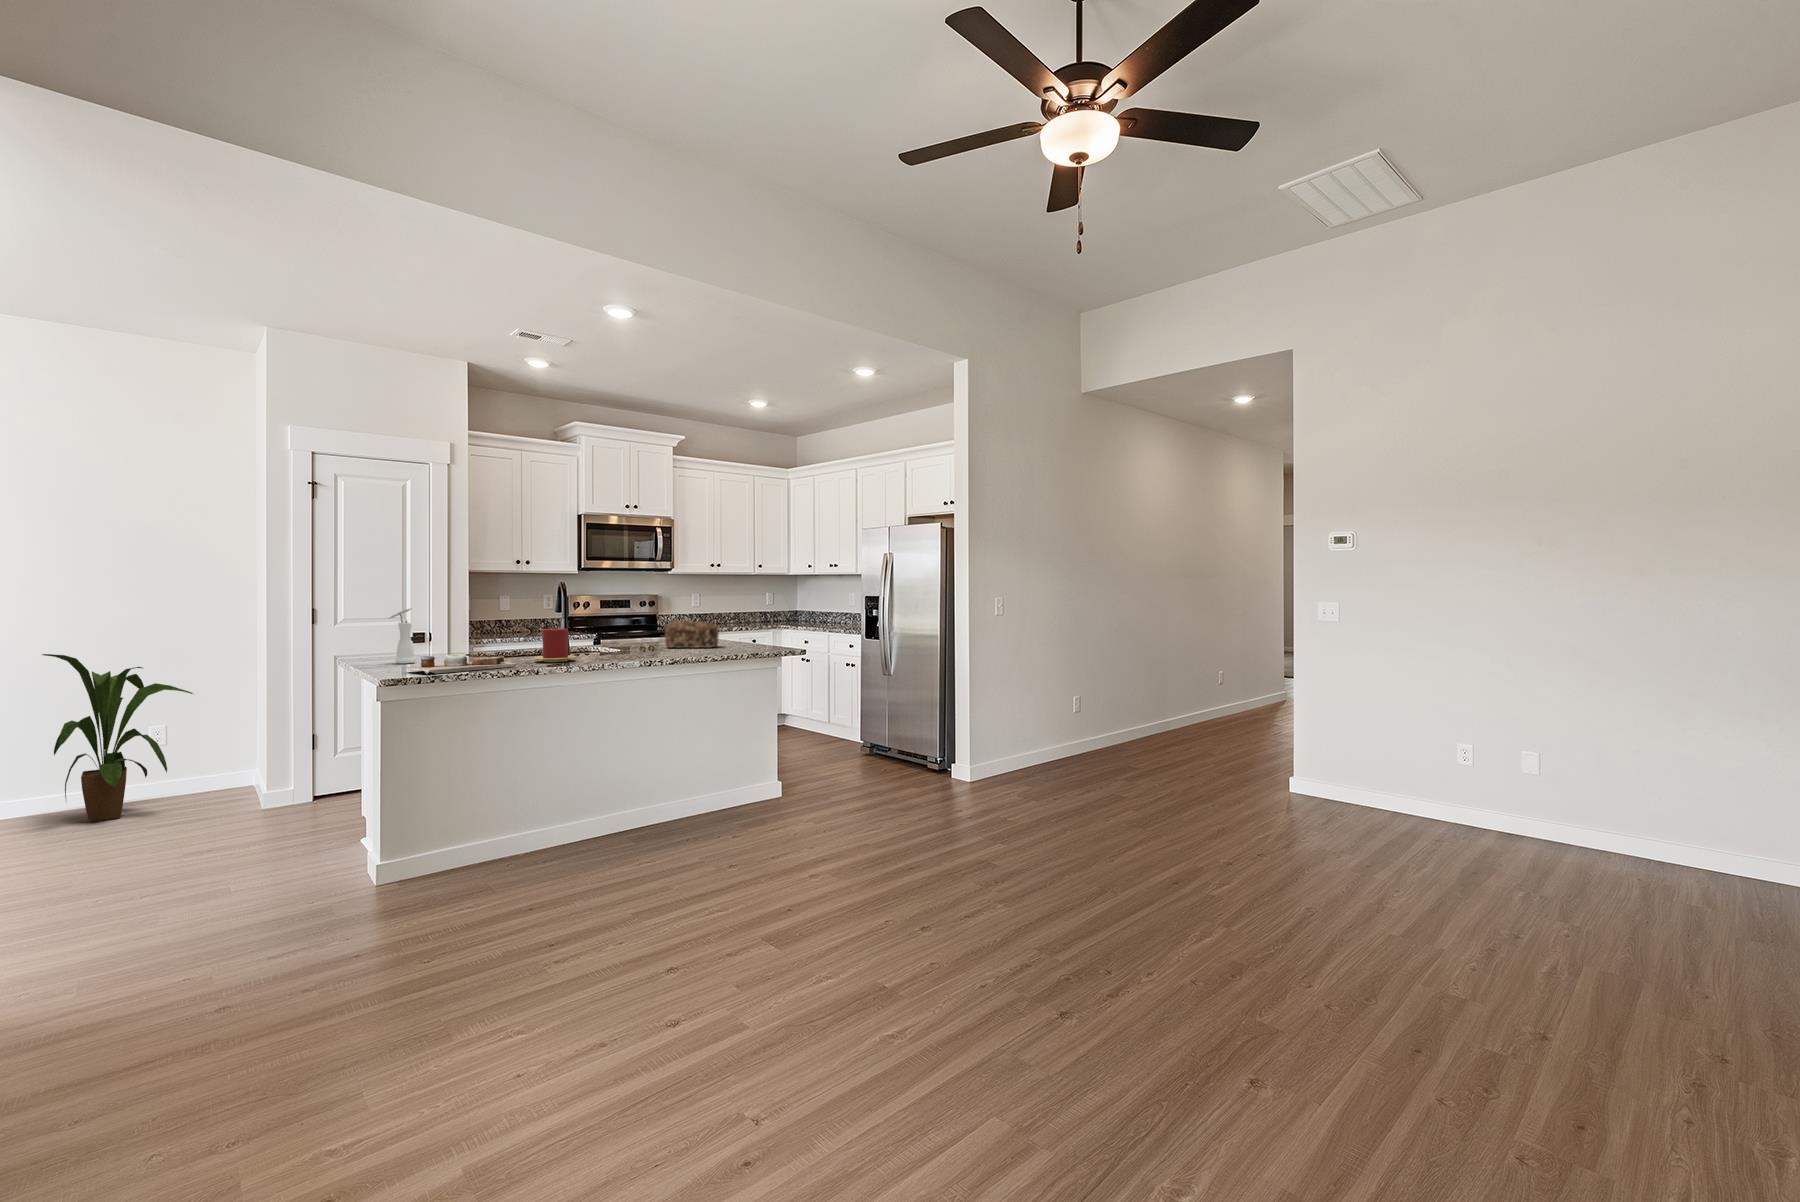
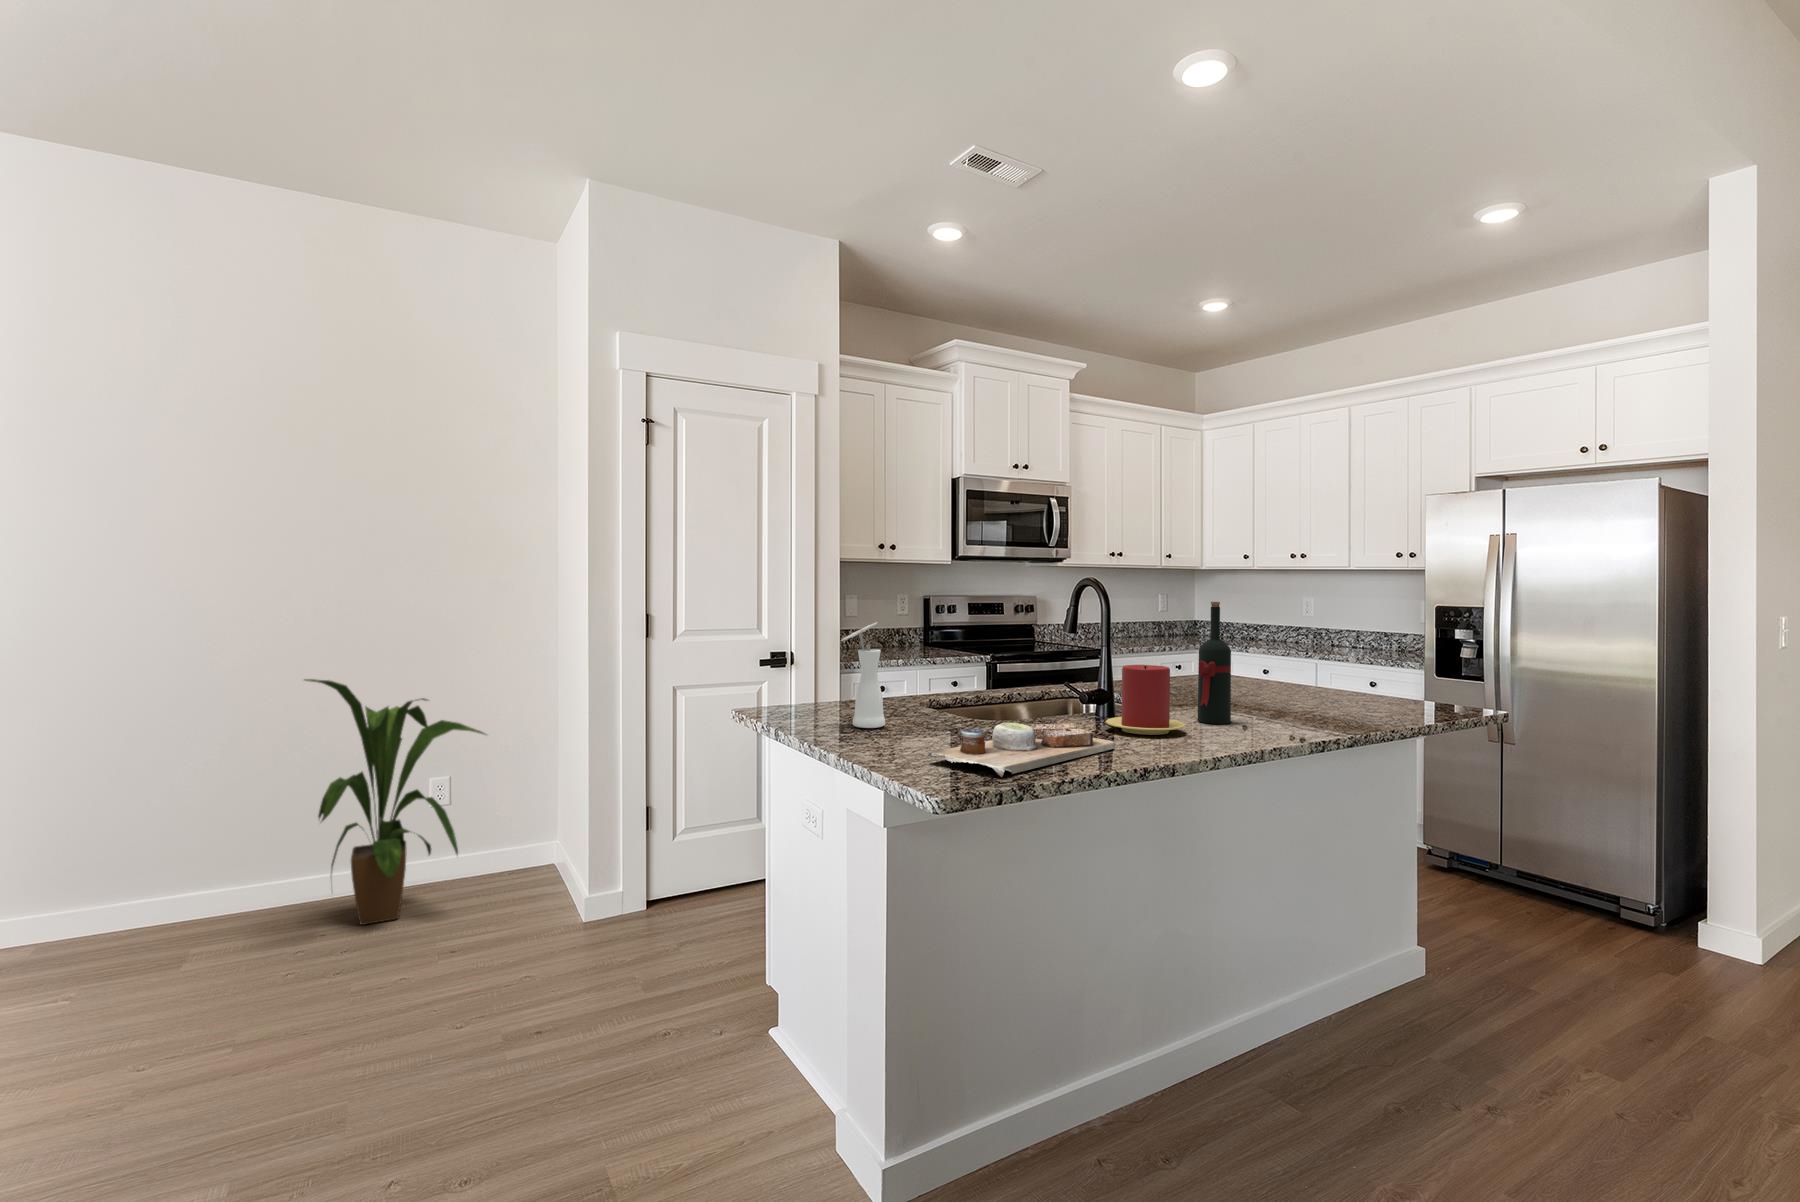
wine bottle: none [595,596,615,658] -> present [1197,602,1231,724]
bread loaf: present [665,621,719,648] -> none [1225,646,1330,696]

